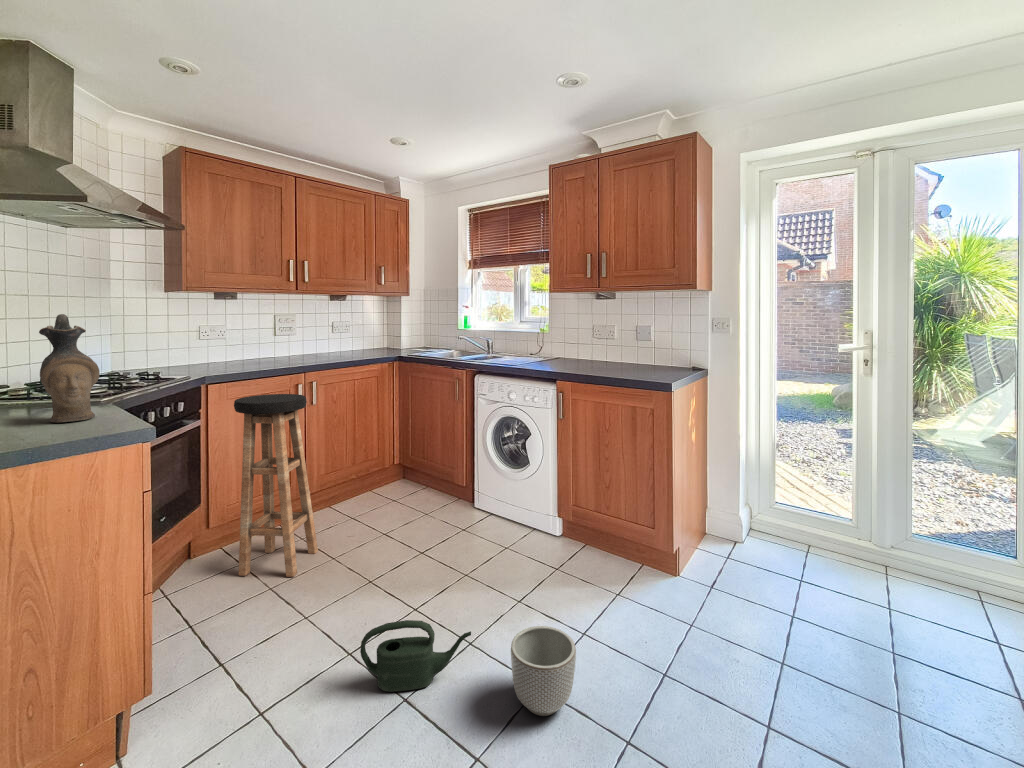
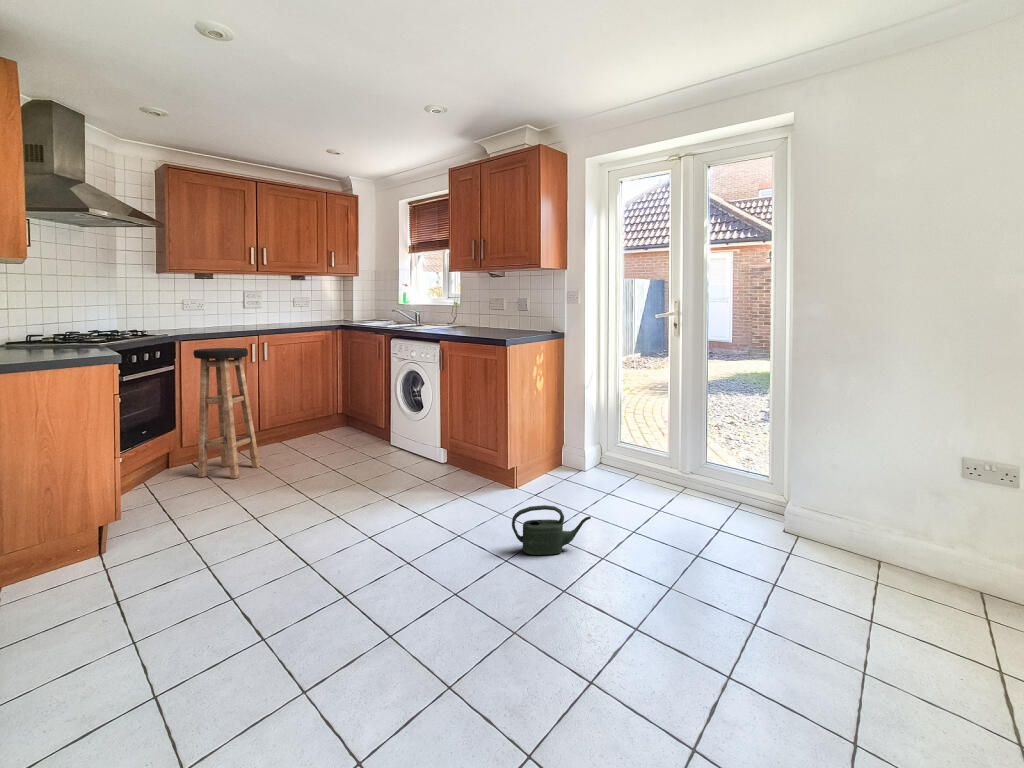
ceramic pitcher: present [39,314,100,422] -> none [55,283,90,348]
watering can: present [360,620,471,692] -> present [512,505,591,555]
planter: present [511,626,576,716] -> none [339,491,383,541]

